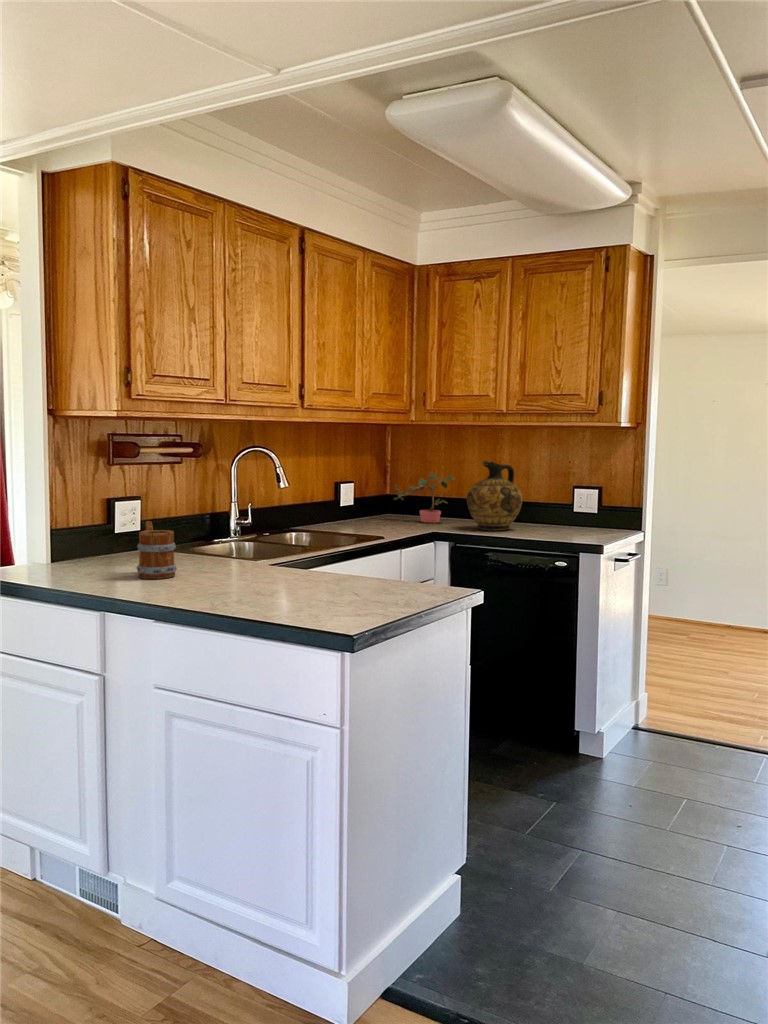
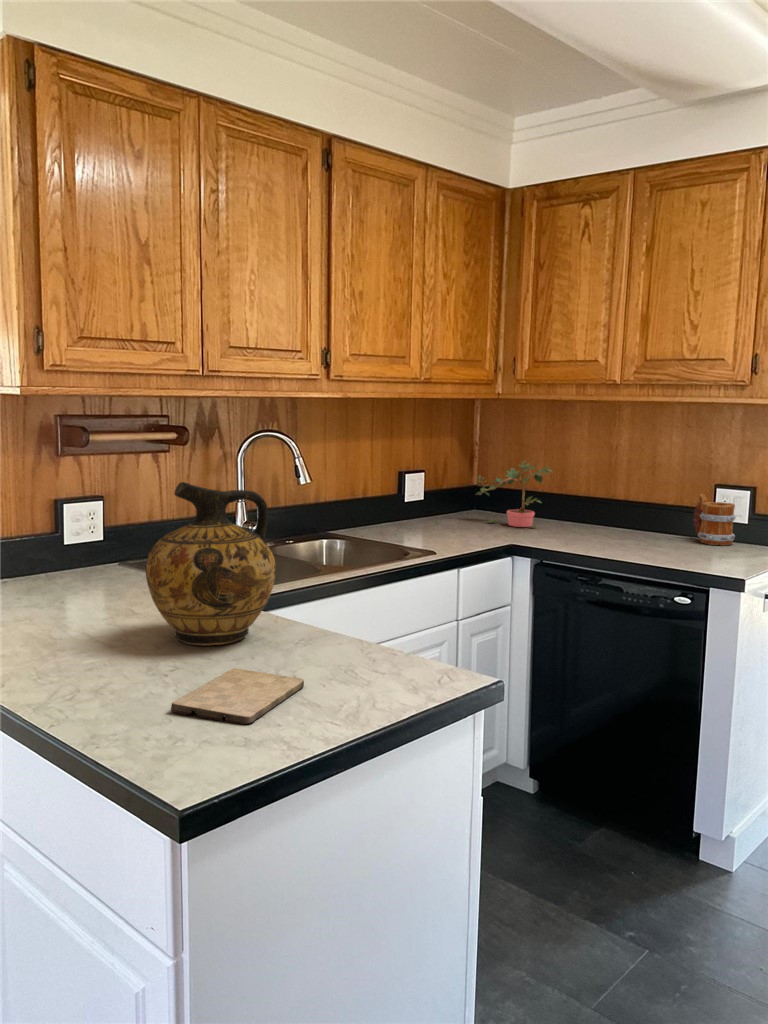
ceramic jug: present [467,461,522,530] -> present [146,482,276,646]
mug: present [137,521,177,579] -> present [694,494,736,545]
cutting board: none [294,591,364,613] -> present [171,668,304,724]

